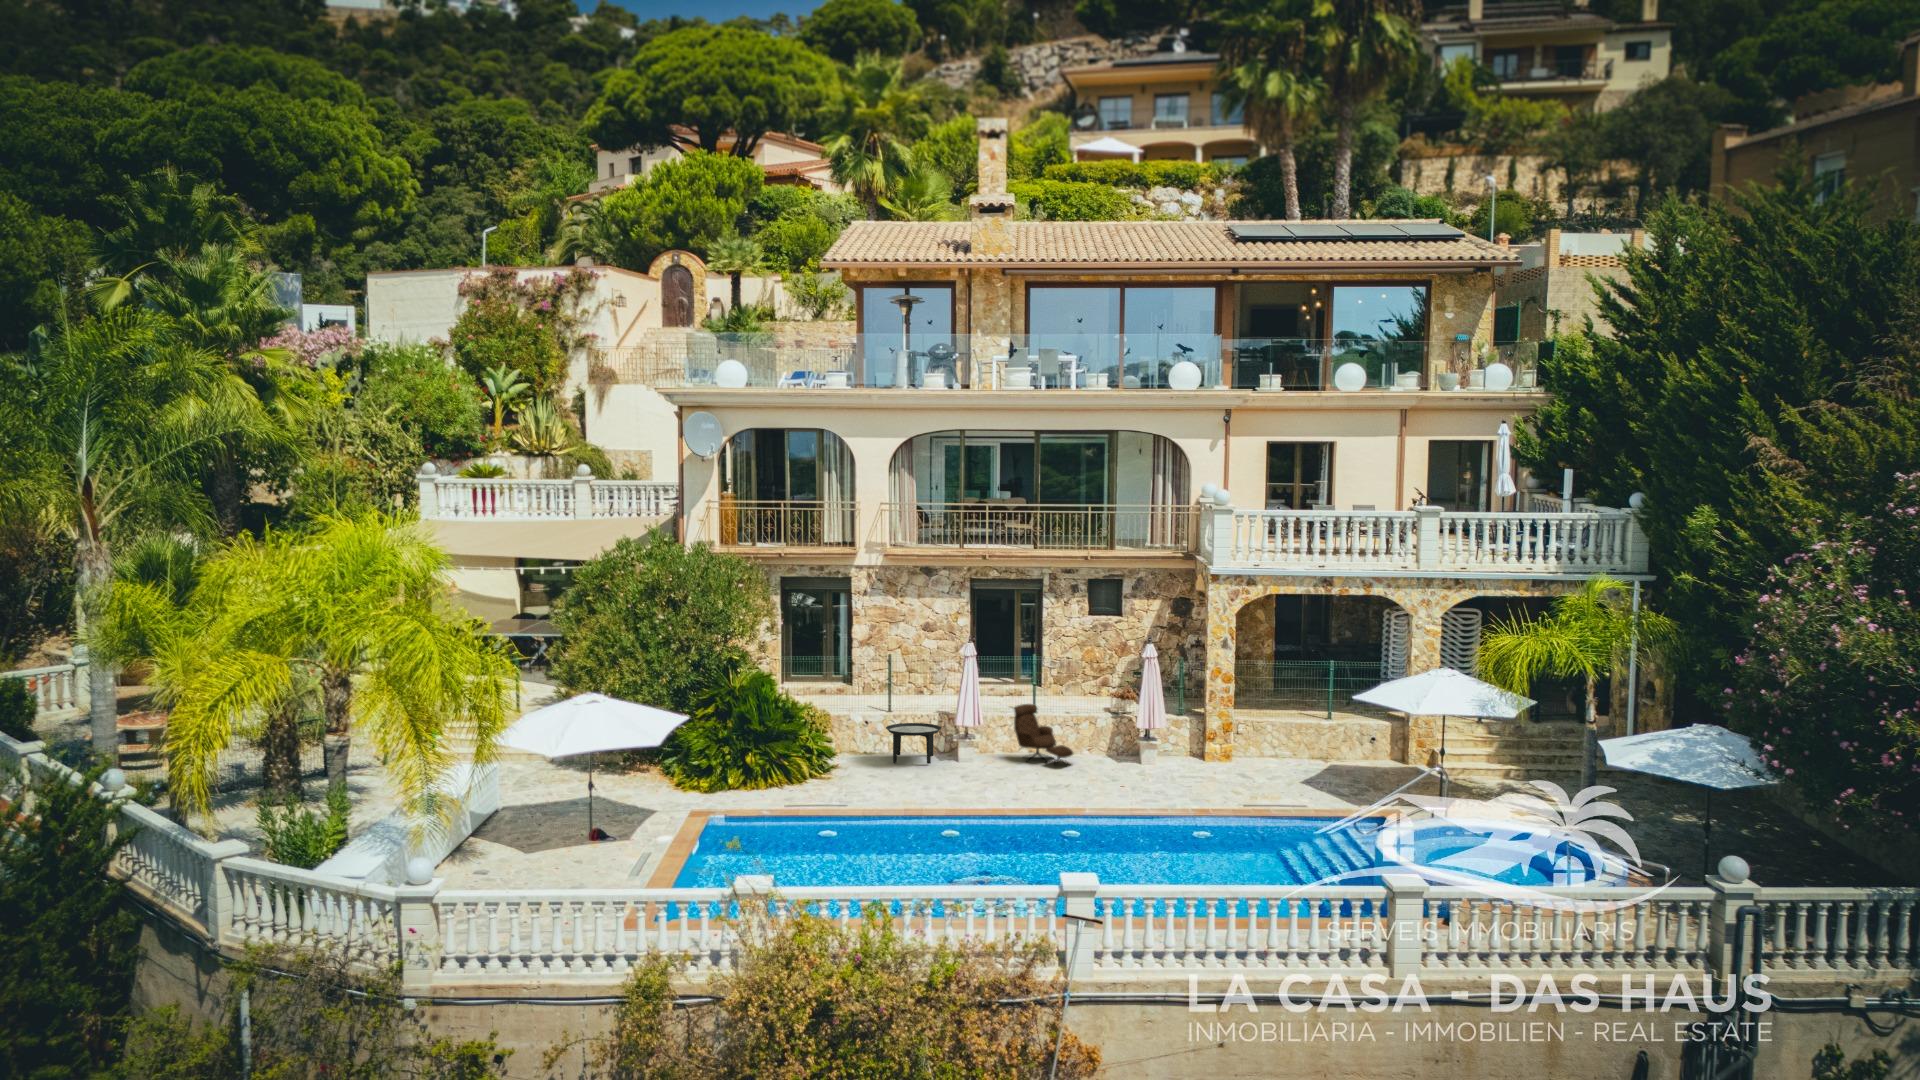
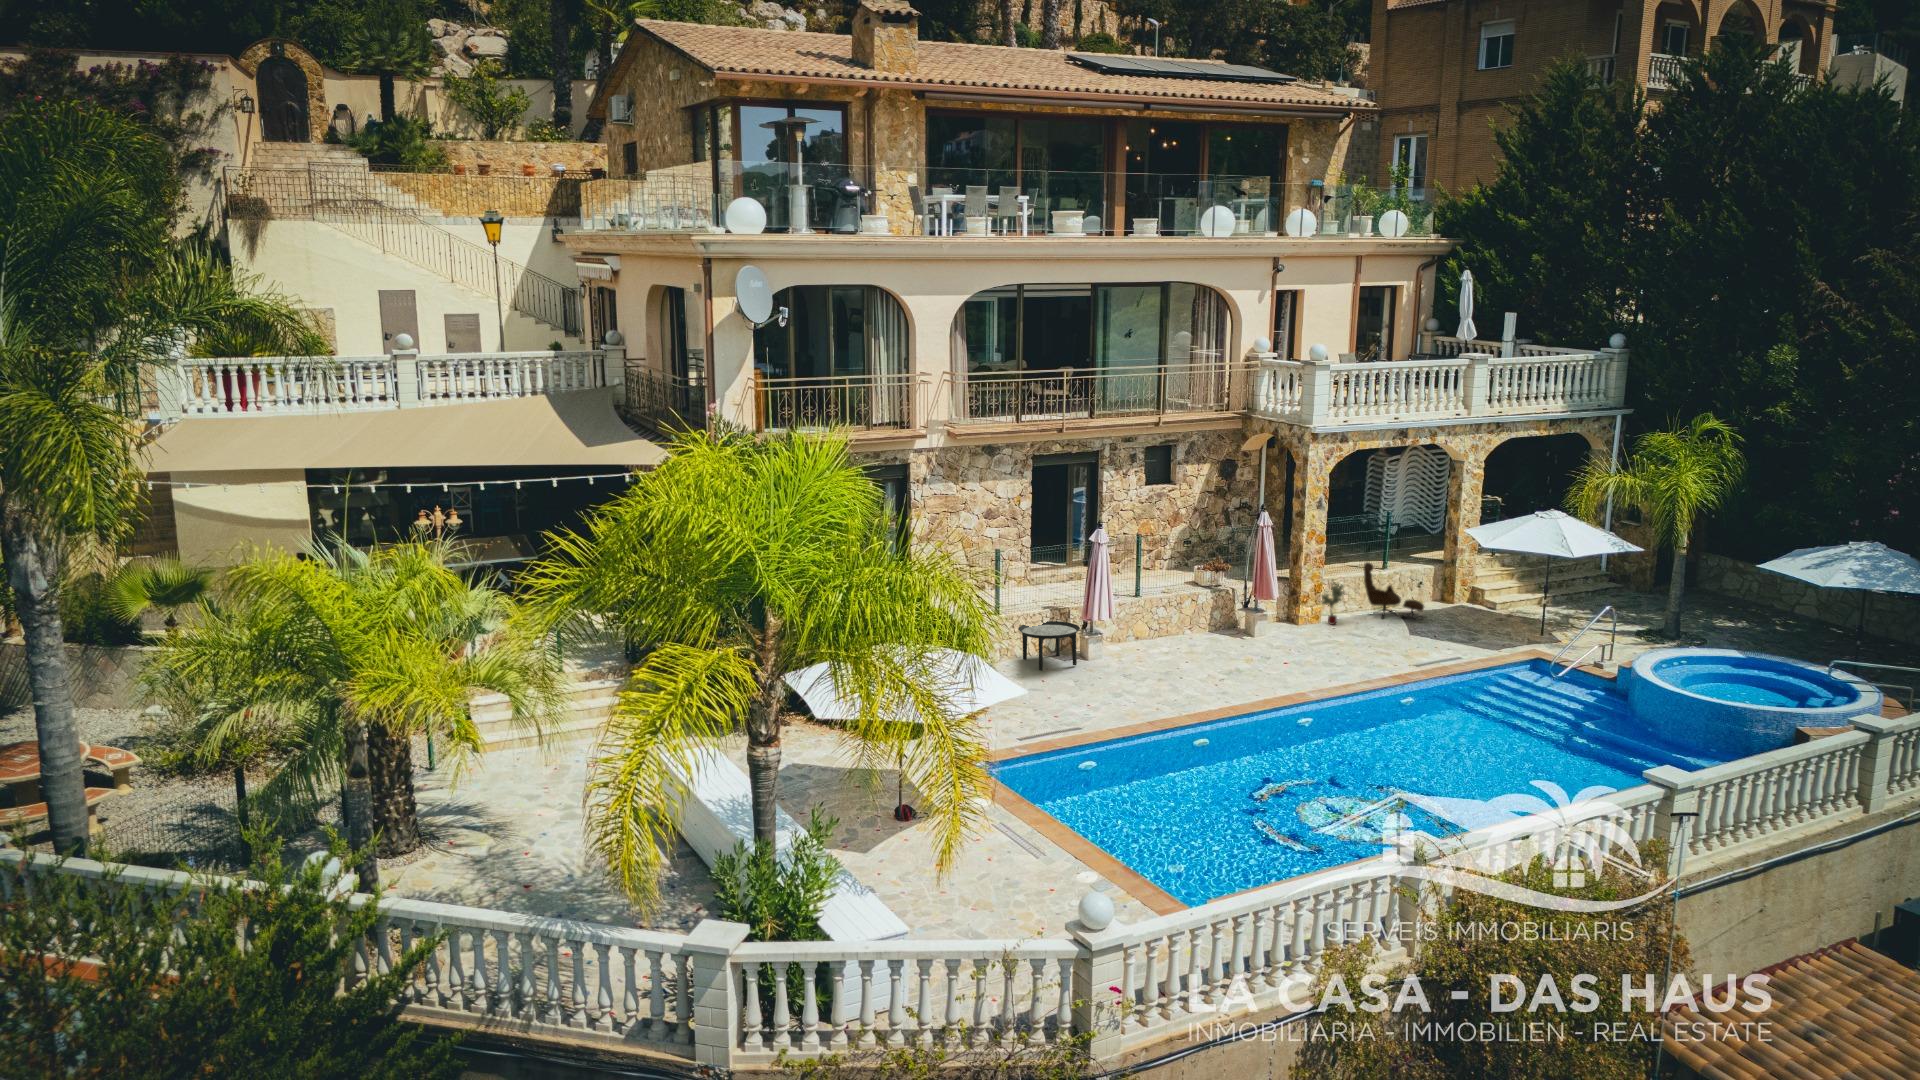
lounge chair: present [1014,704,1073,763] -> present [1364,563,1424,618]
potted tree: none [1222,722,1255,768] -> present [1321,582,1345,625]

